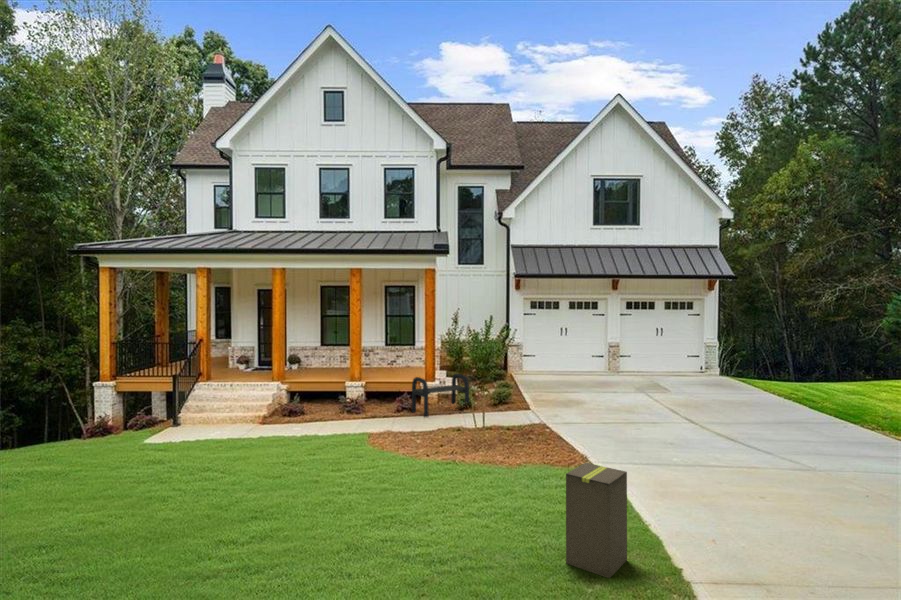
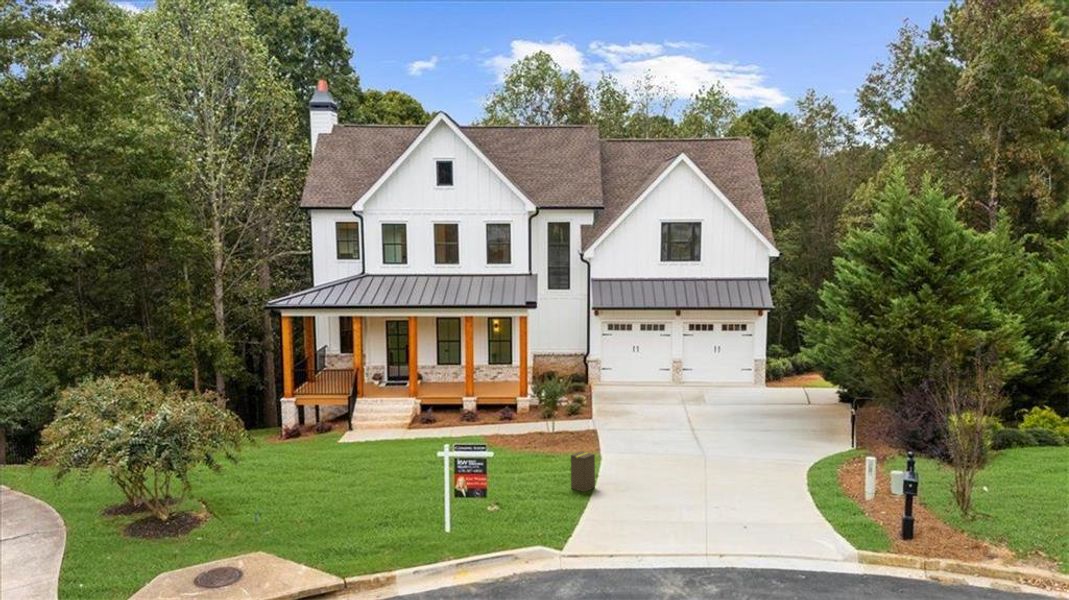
bench: present [412,374,469,417] -> none [511,393,551,425]

